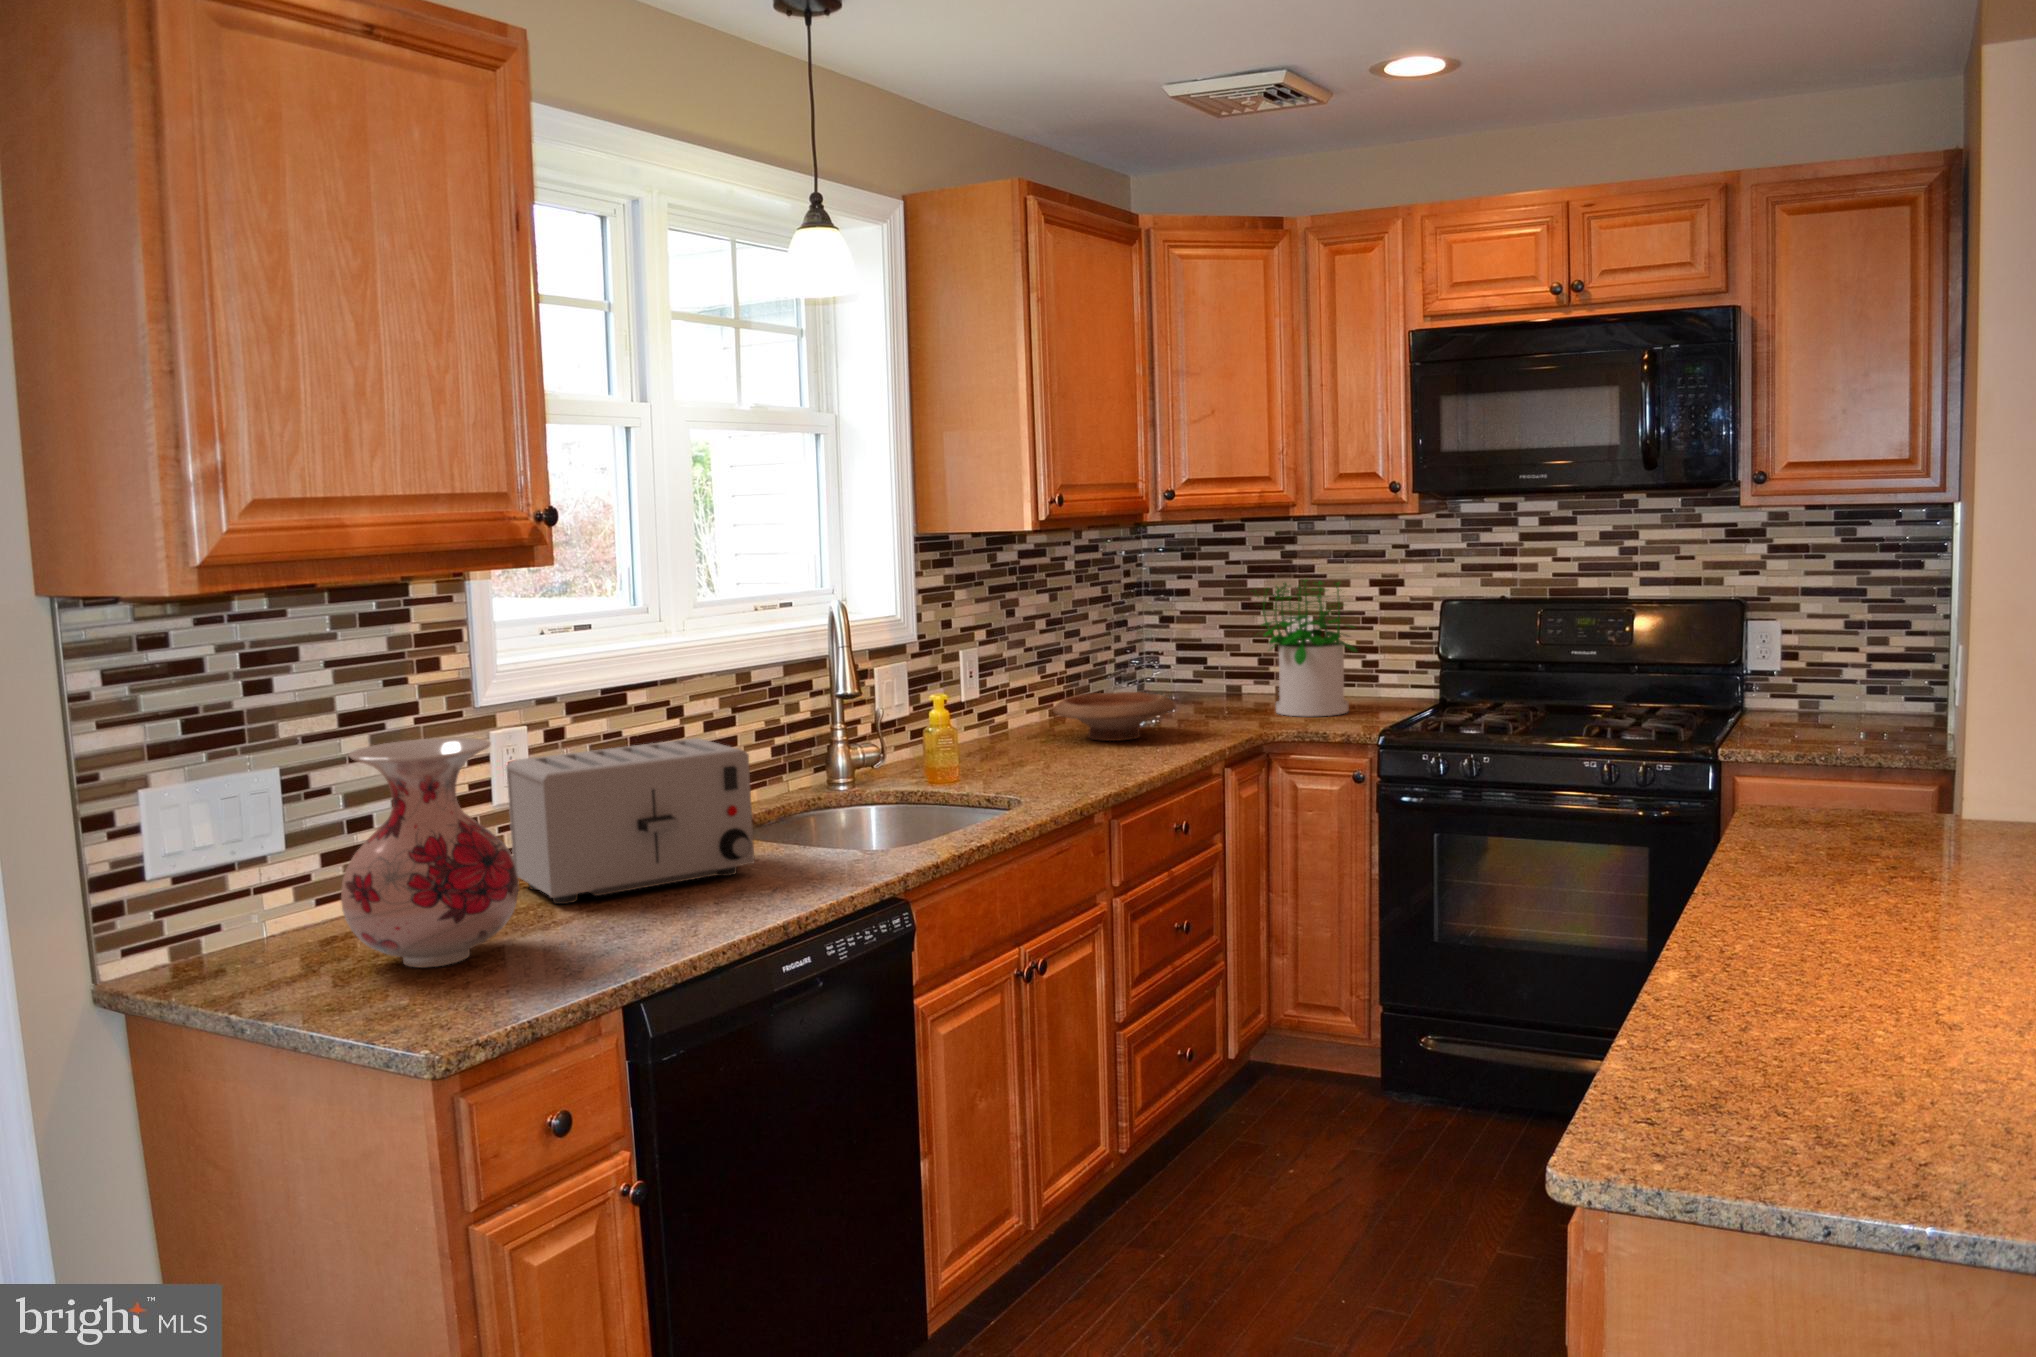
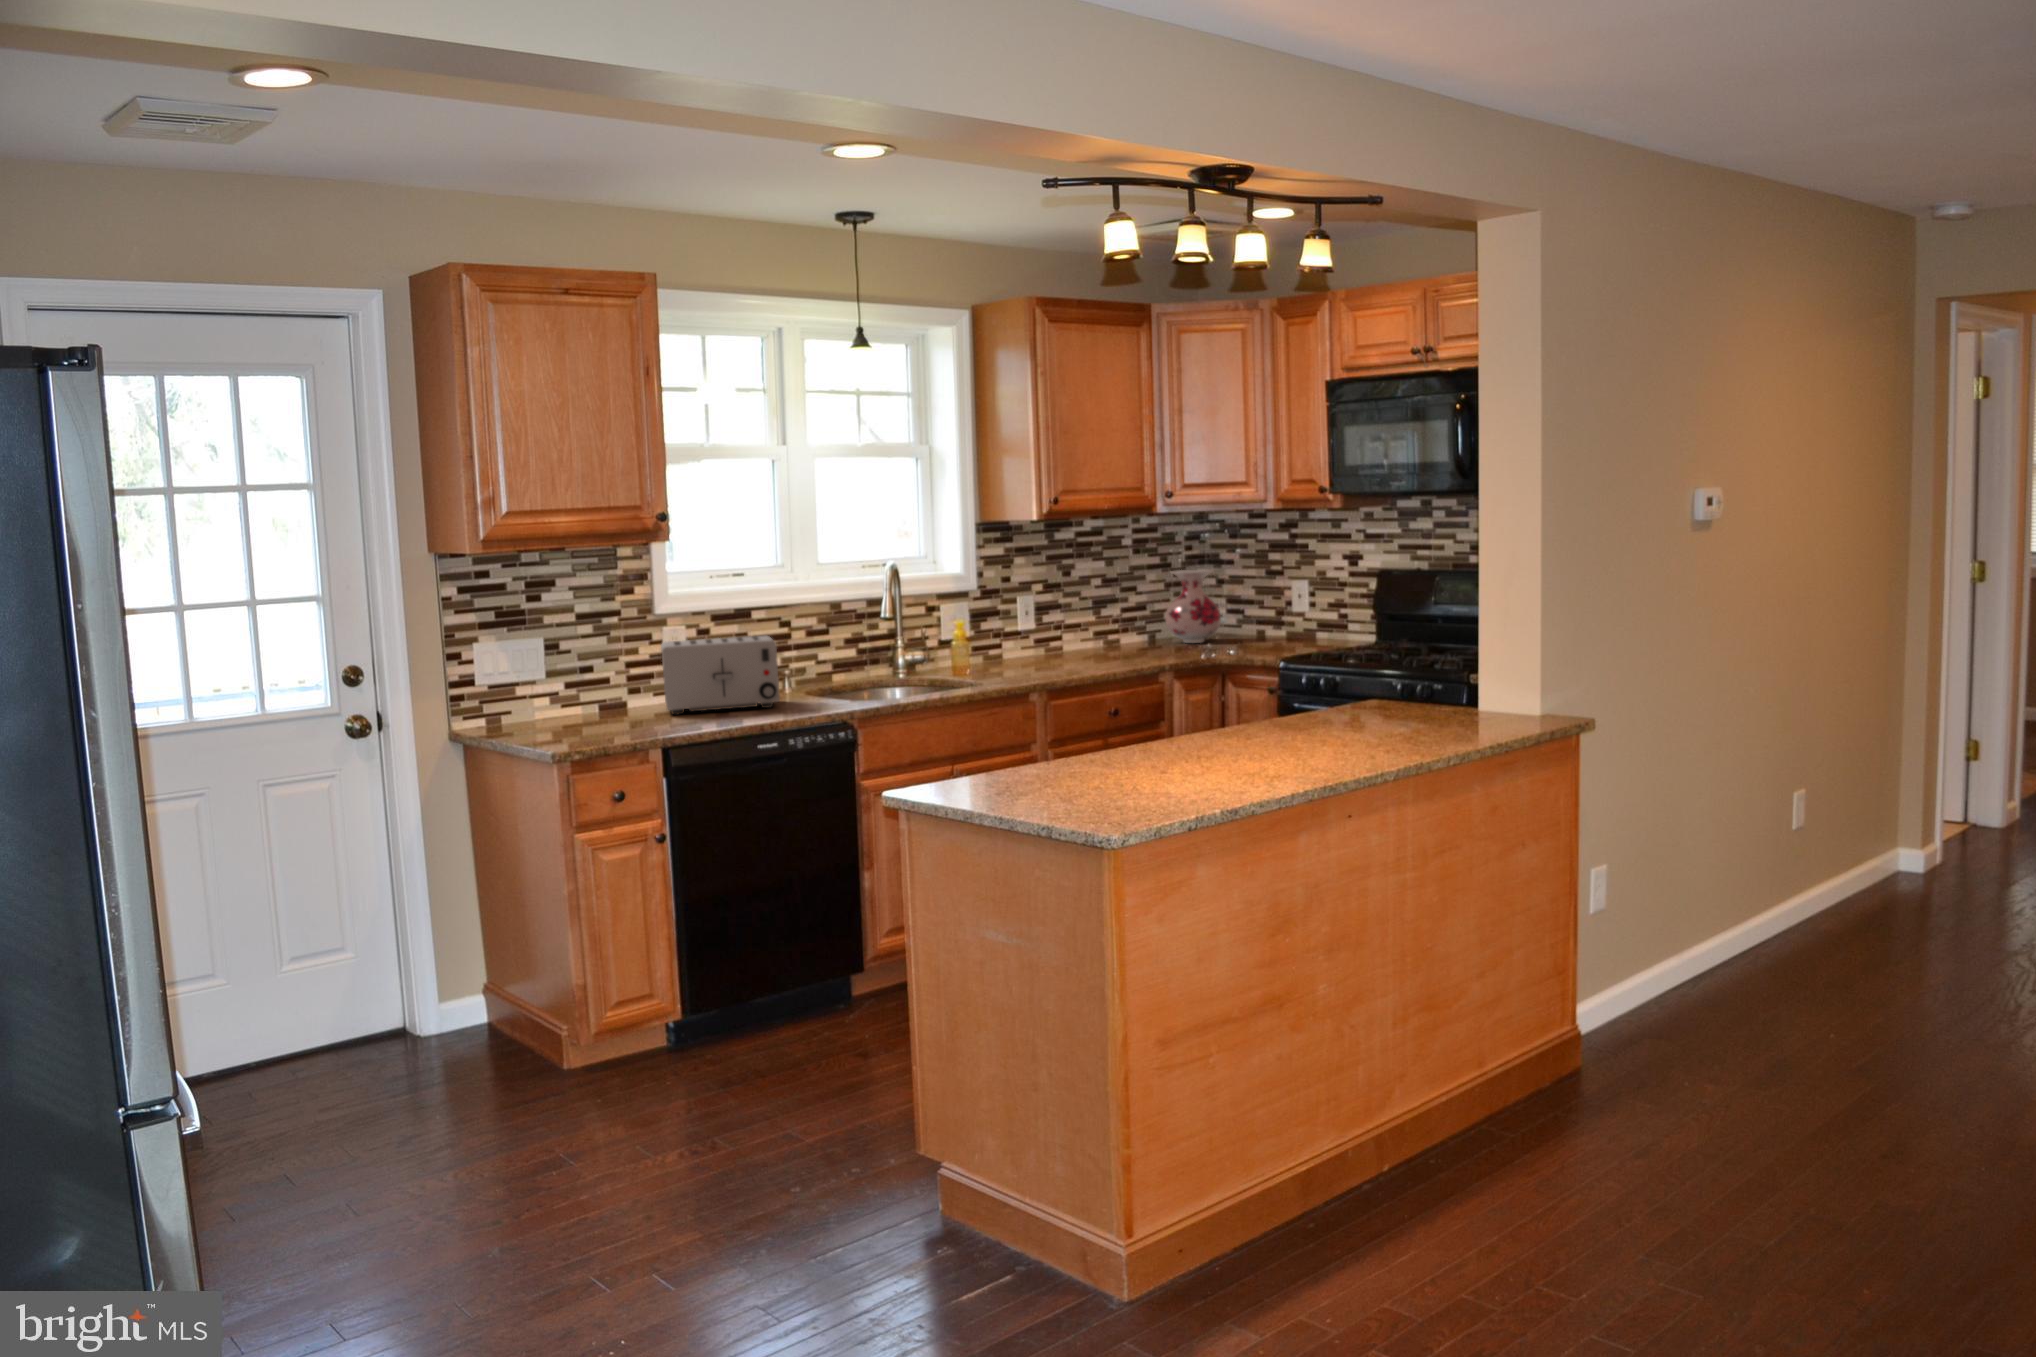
potted plant: present [1254,580,1357,716] -> none [1237,553,1305,649]
wooden bowl: present [1053,692,1175,741] -> none [1073,628,1154,659]
vase: present [341,738,519,968] -> present [1166,569,1221,643]

